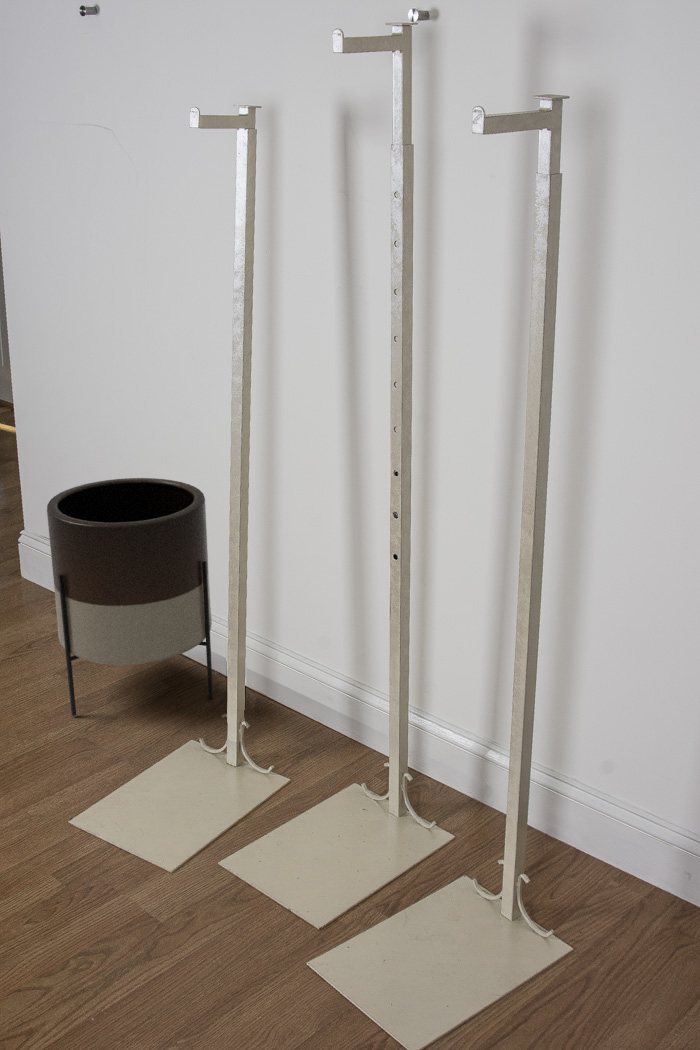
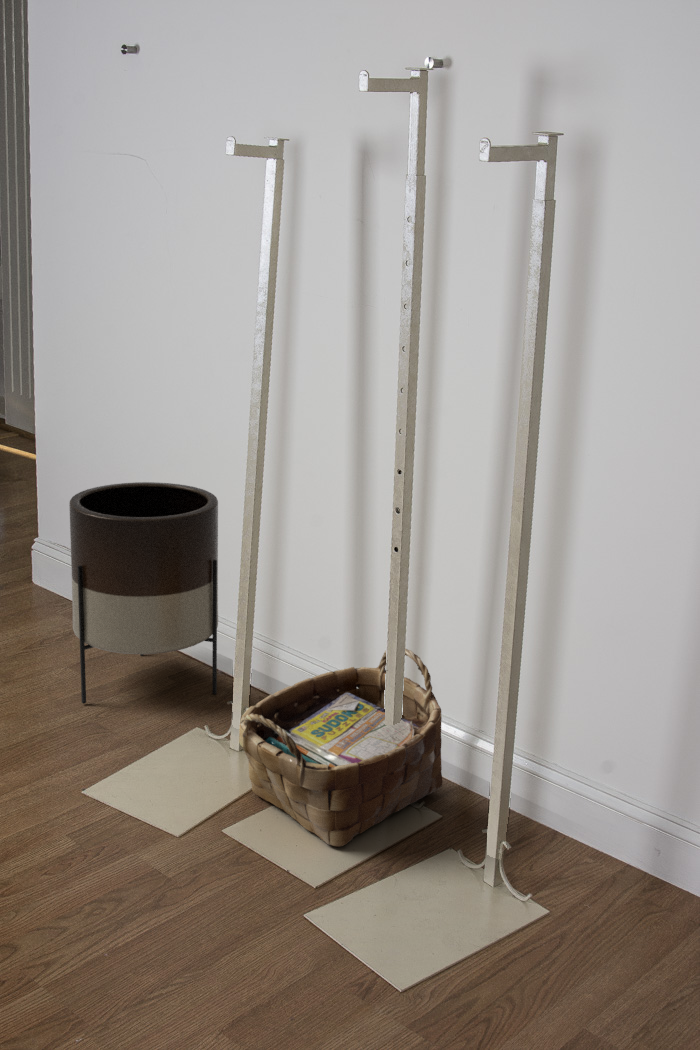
woven basket: none [234,655,453,879] -> present [239,649,442,847]

